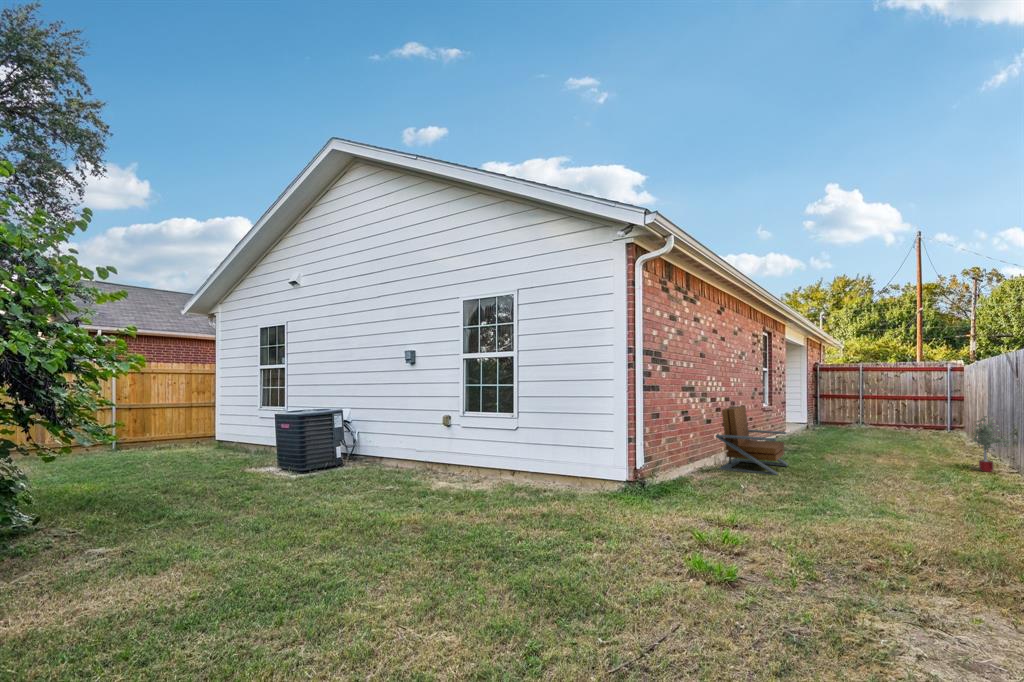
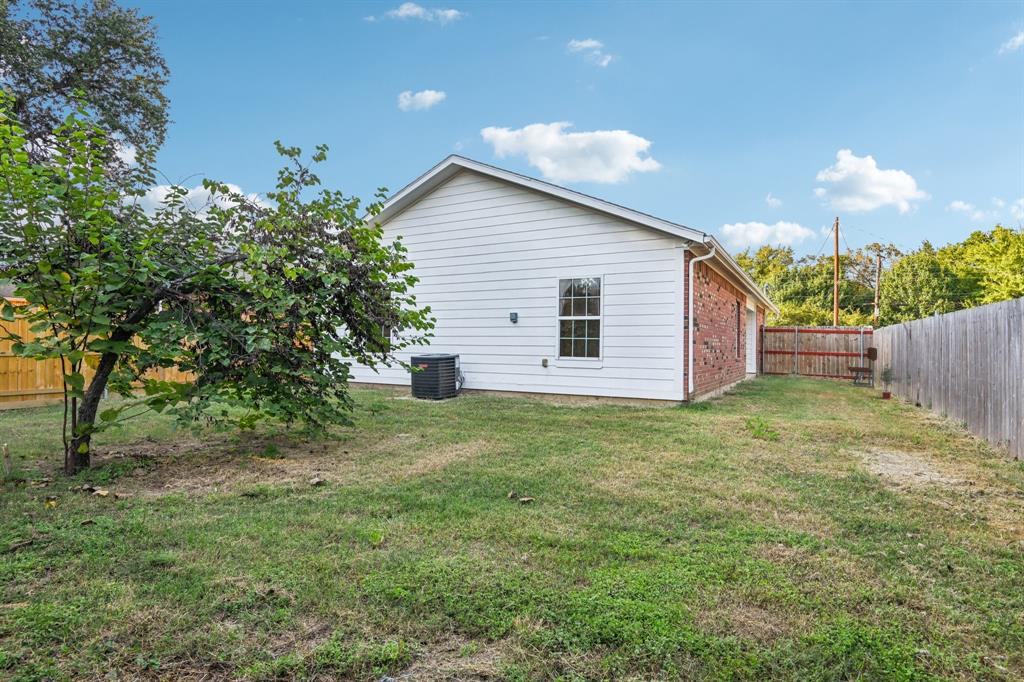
bench: none [929,391,971,448] -> present [848,347,877,388]
lounge chair: present [716,406,788,475] -> none [720,356,764,402]

